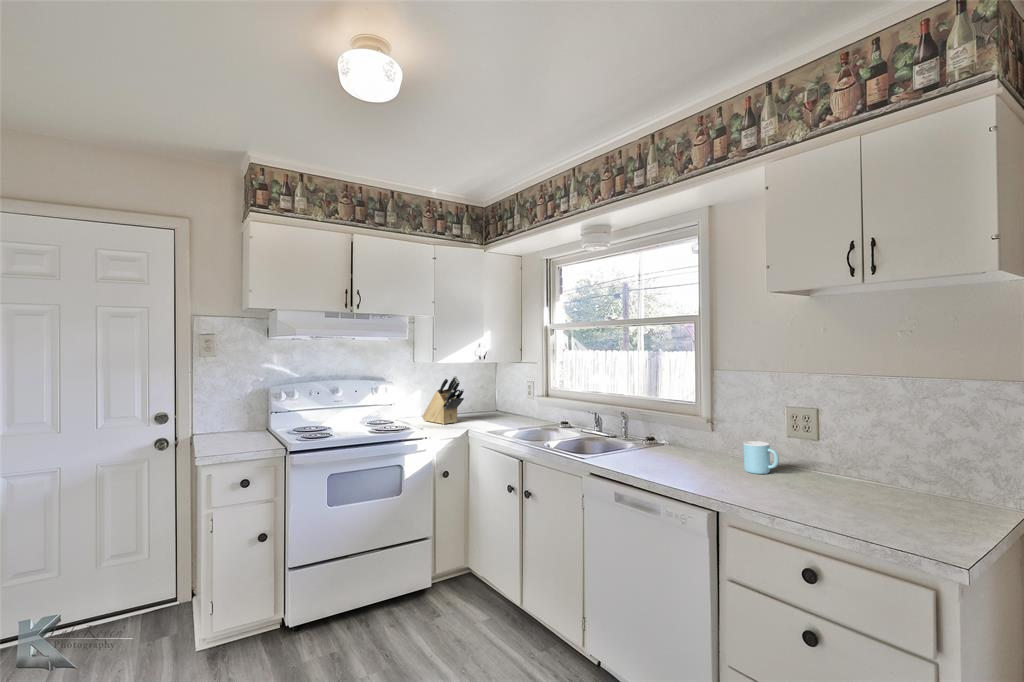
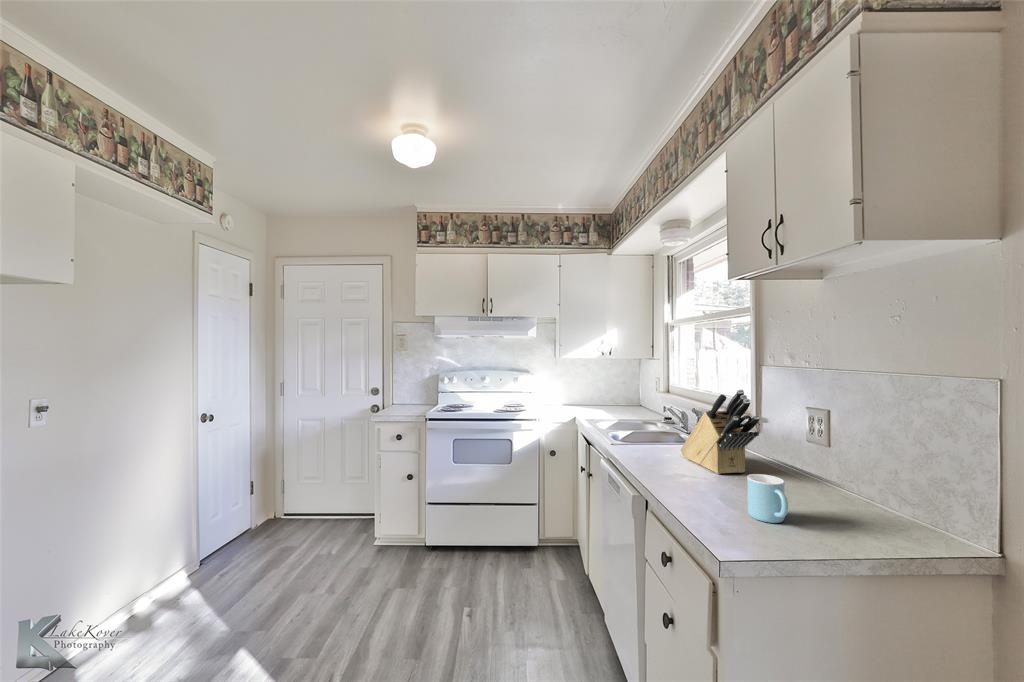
knife block: present [422,376,464,424] -> present [681,389,759,474]

